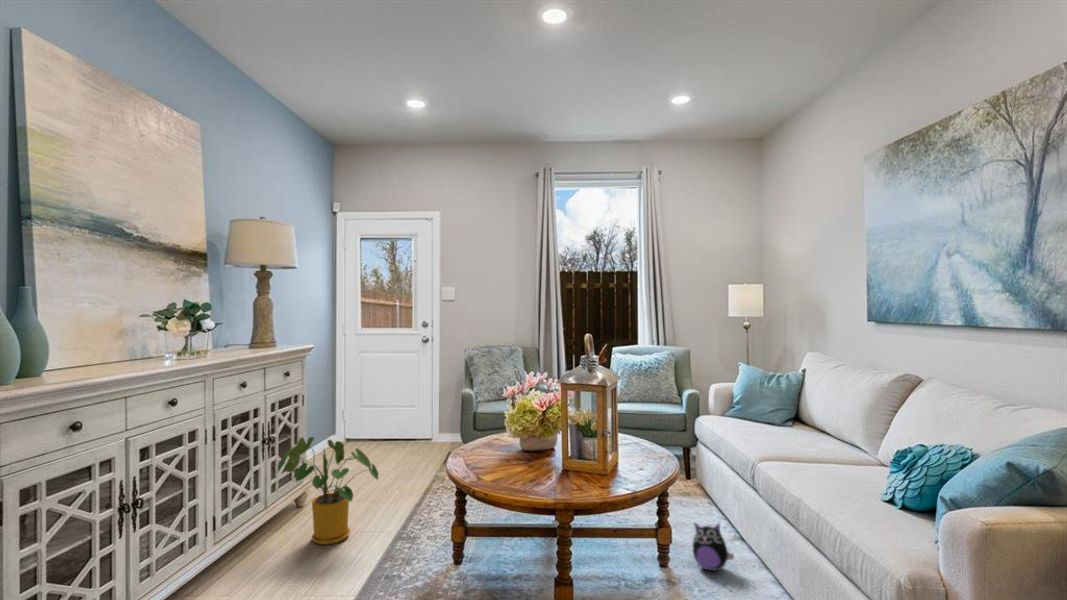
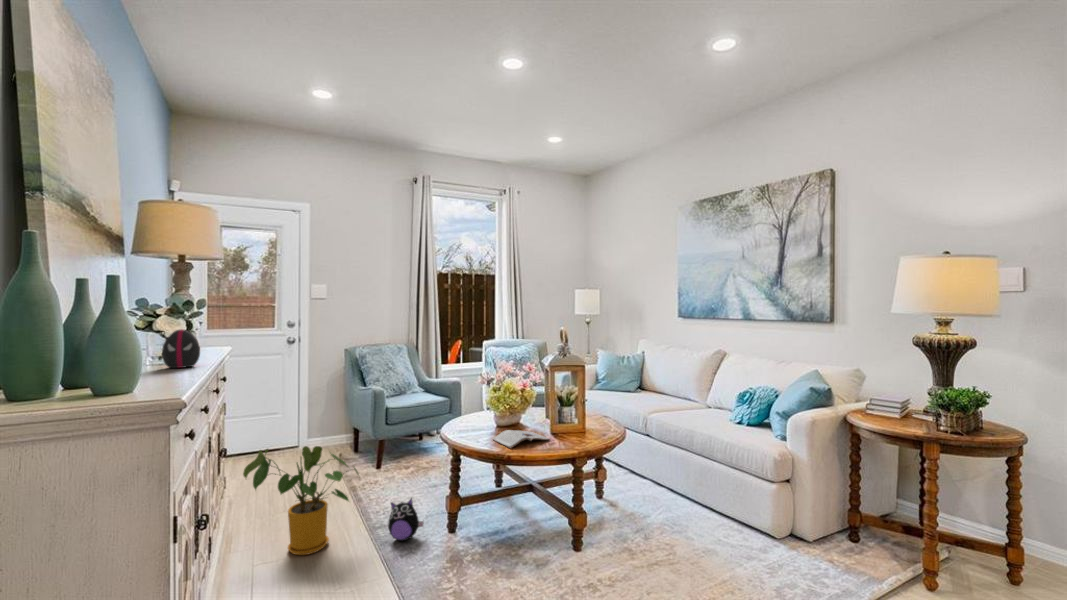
decorative egg: none [185,325,216,357] -> present [162,329,200,368]
magazine: none [484,454,544,477] -> present [493,430,550,448]
plush toy: present [693,524,734,571] -> present [388,498,424,541]

